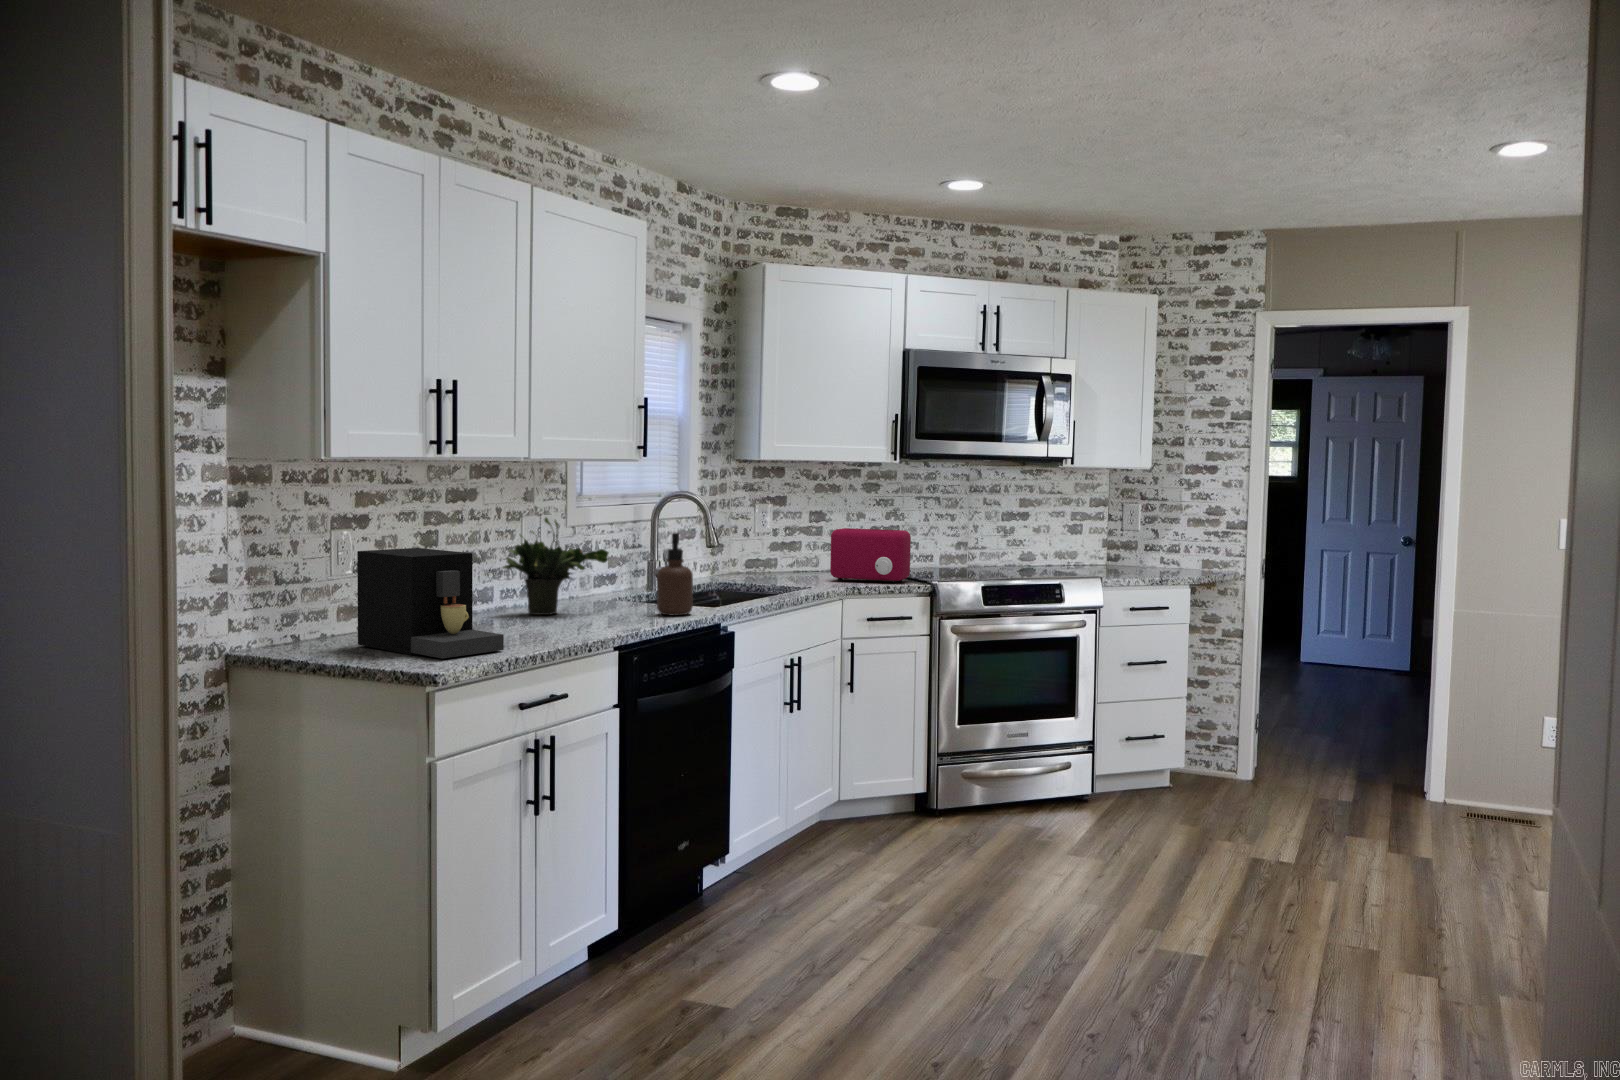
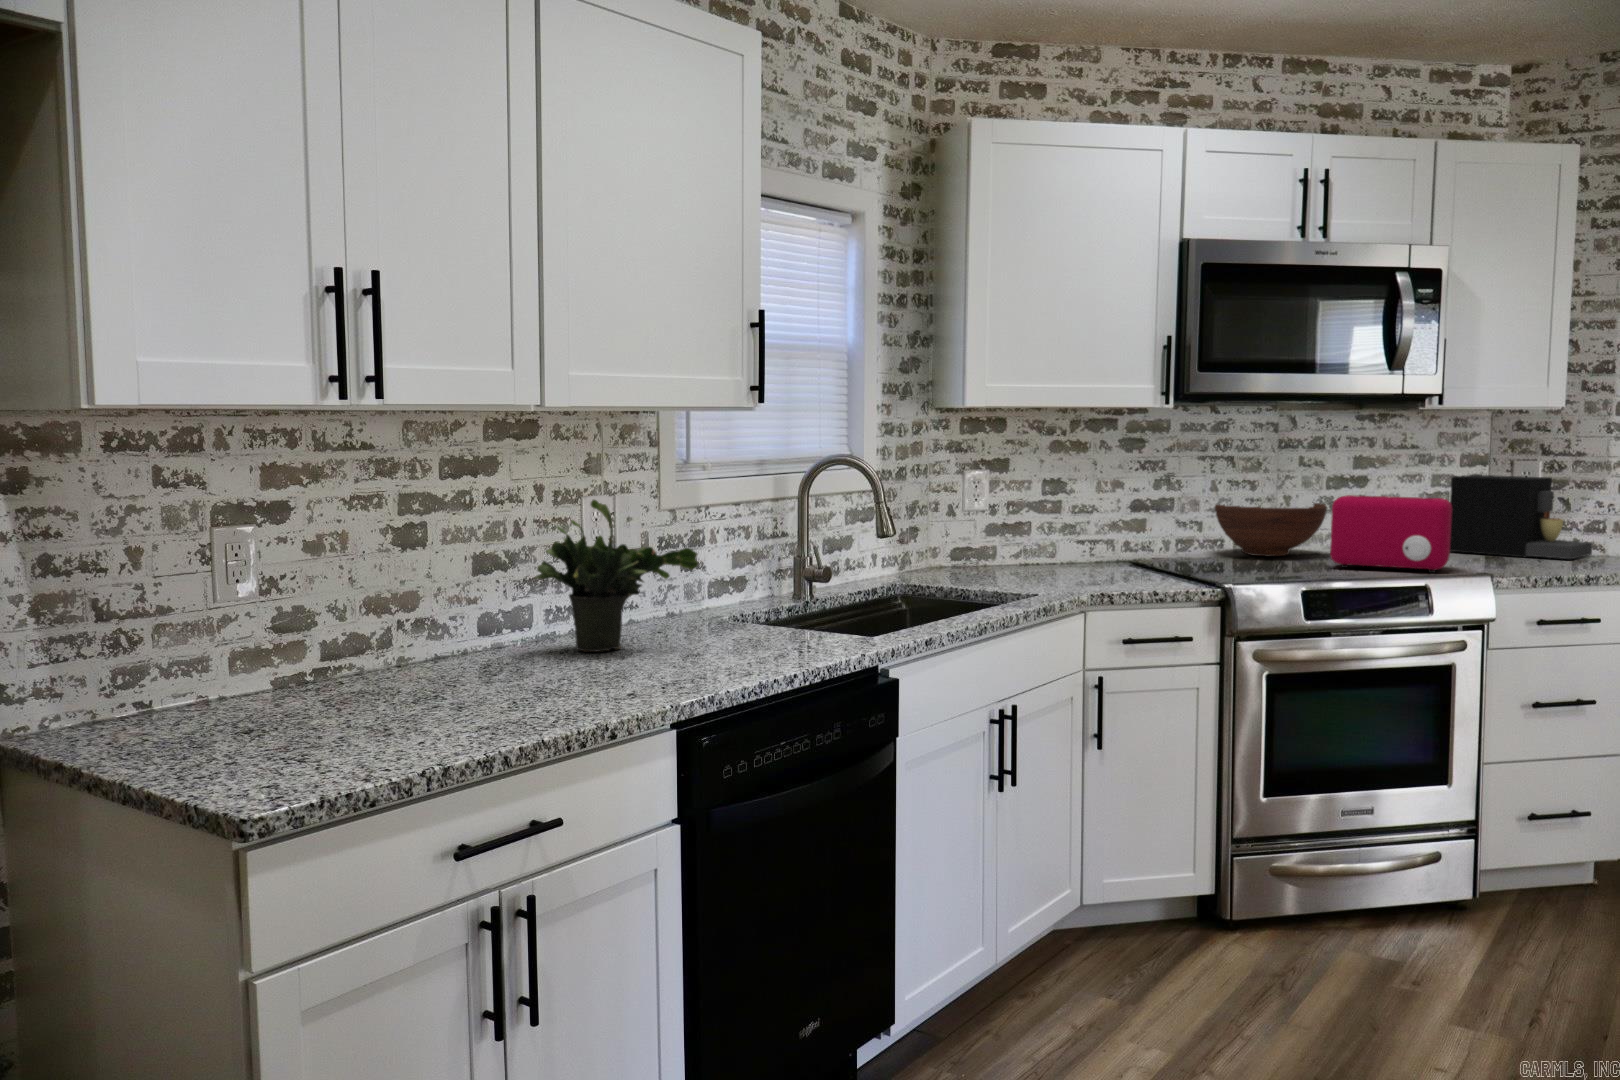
toaster: present [830,528,911,583] -> present [1330,495,1452,573]
fruit bowl: none [925,528,1002,567] -> present [1215,503,1327,556]
soap dispenser: present [657,533,693,616] -> none [770,522,827,656]
coffee maker: present [357,548,504,658] -> present [1450,475,1592,559]

